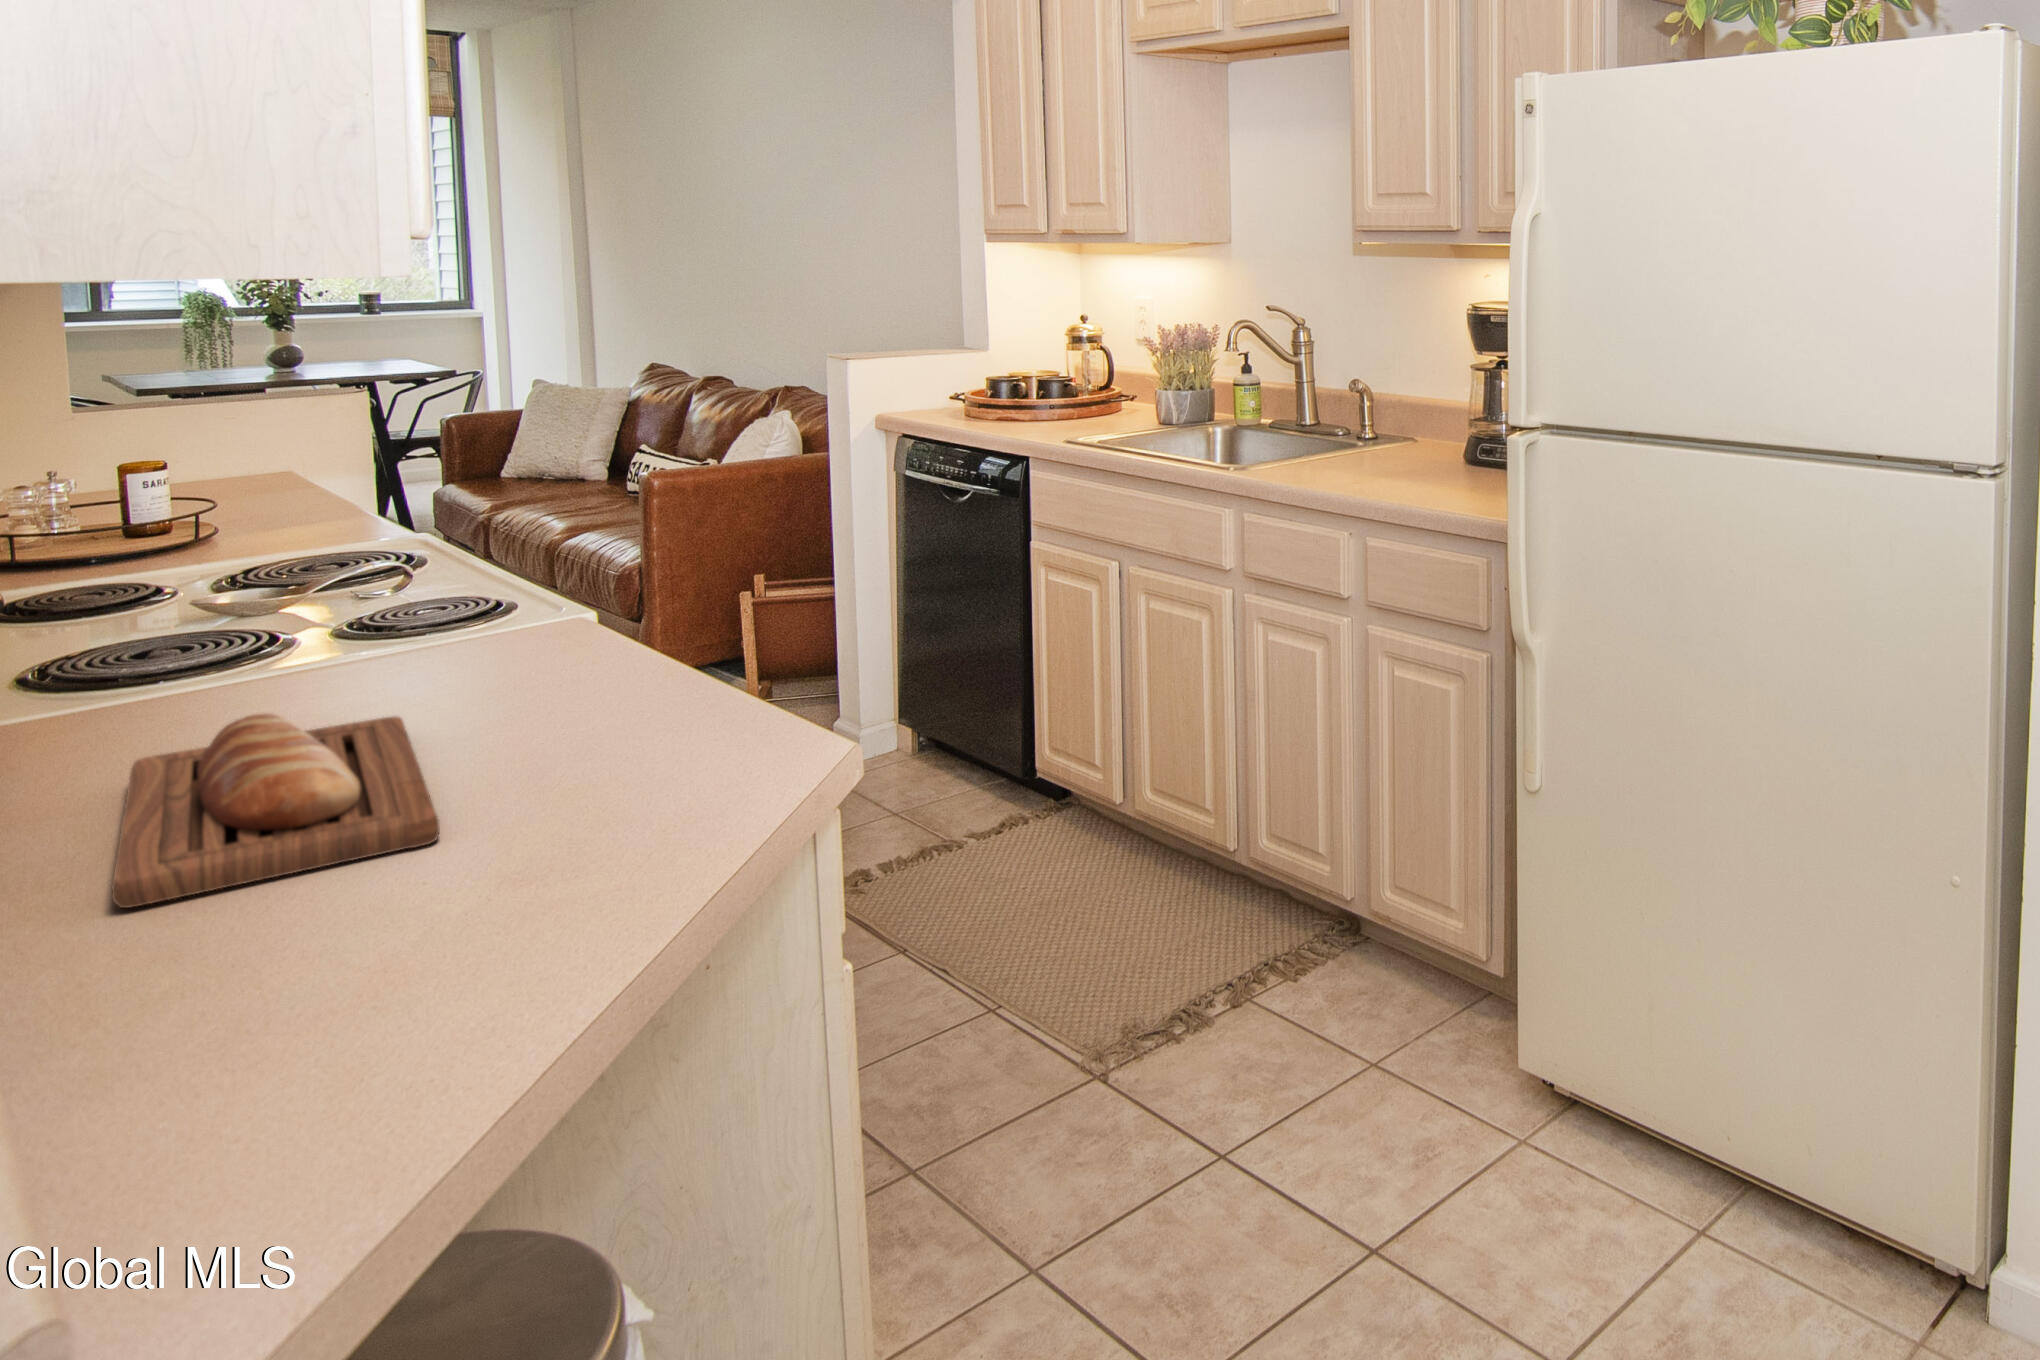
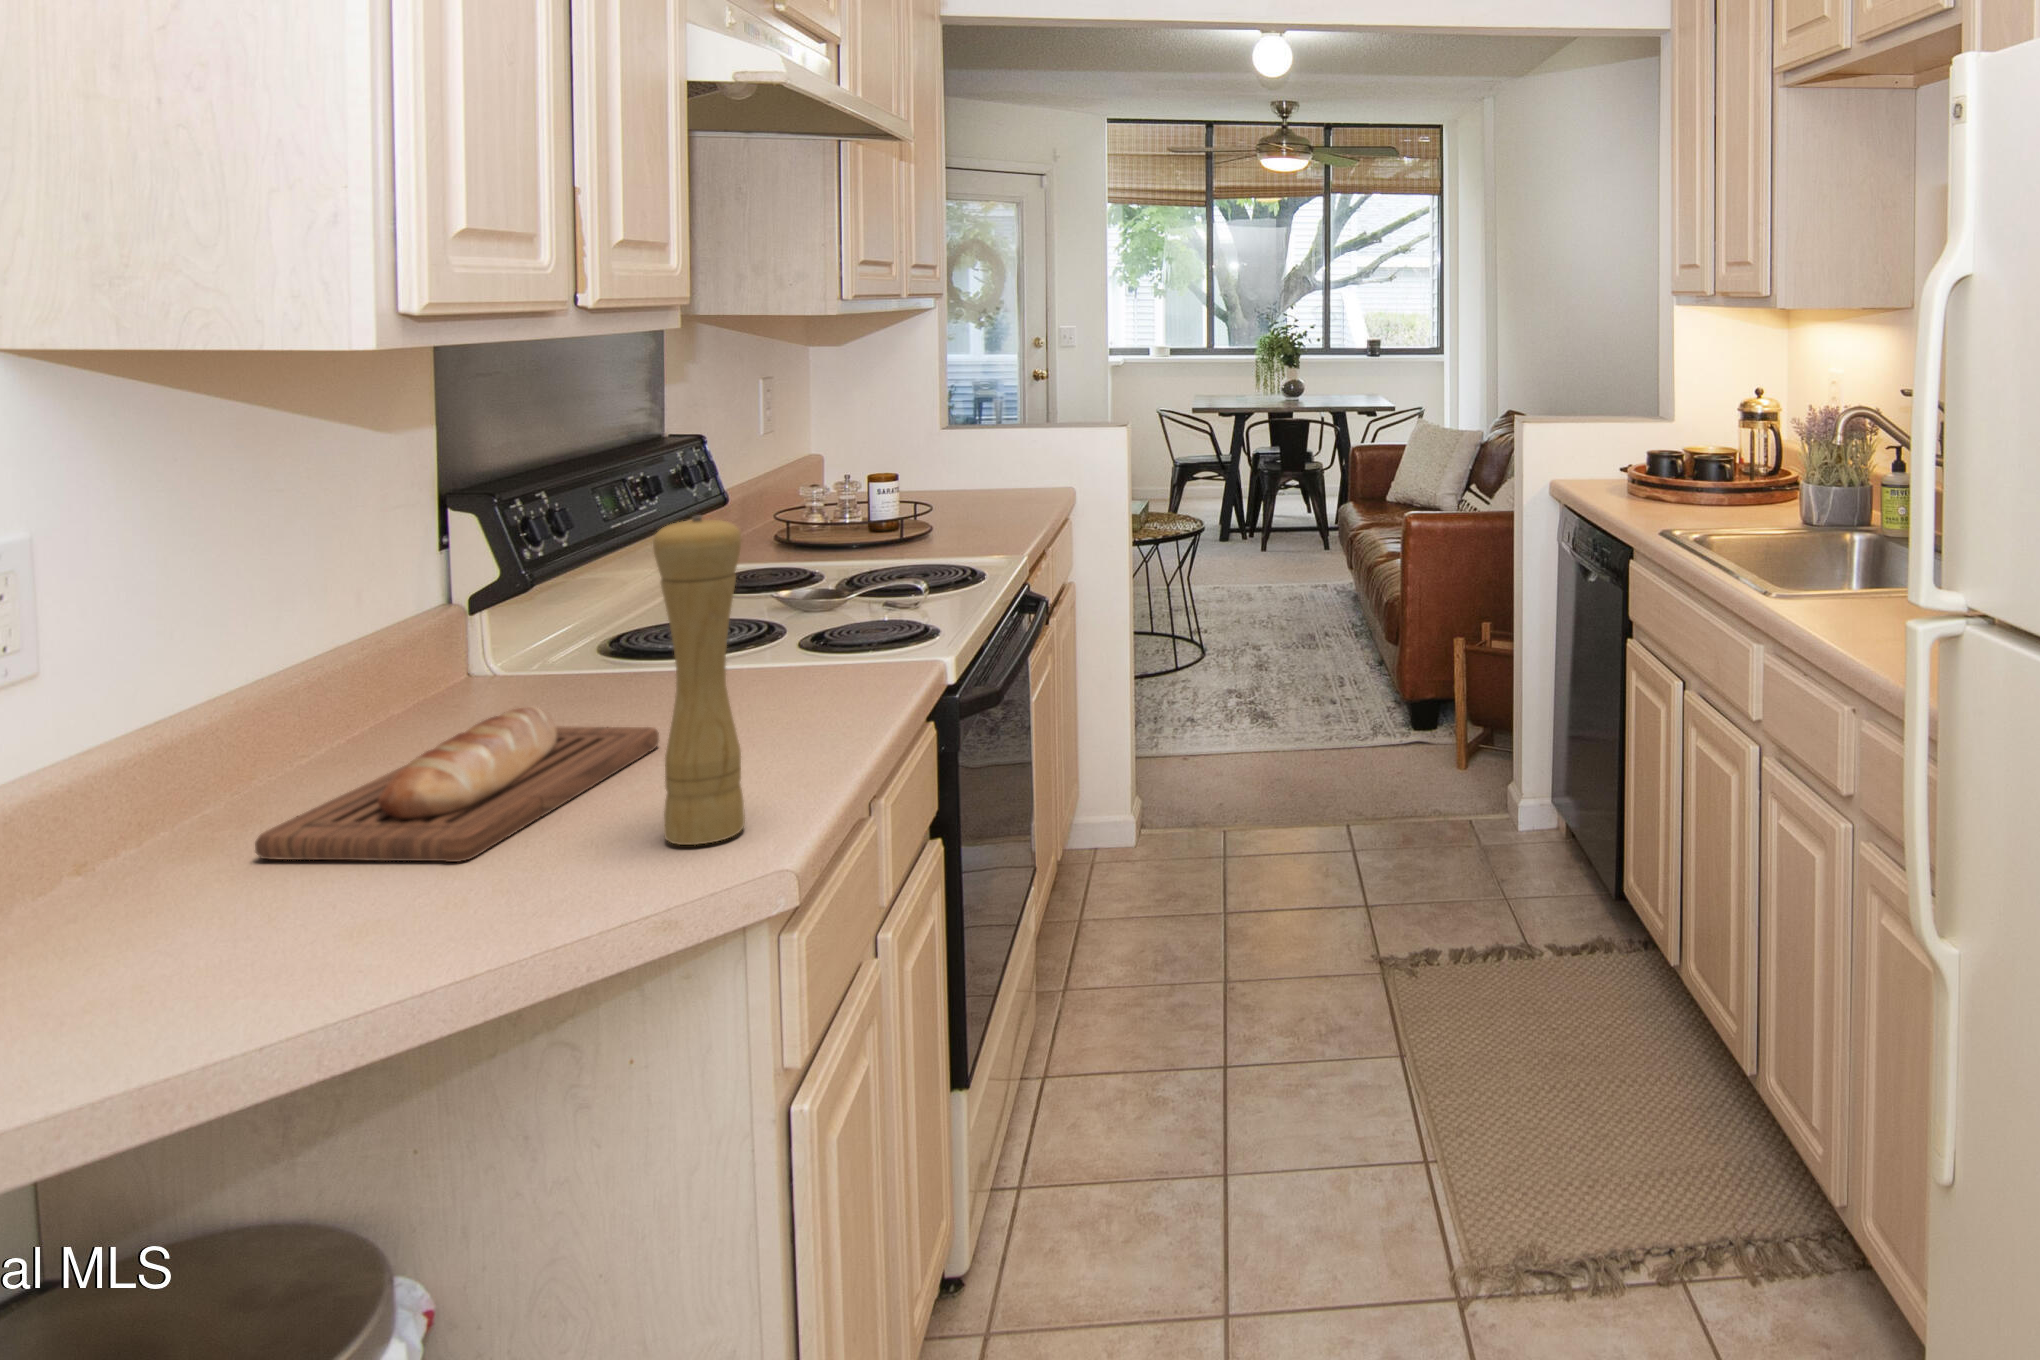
pepper mill: none [611,453,711,777] -> present [653,516,745,845]

